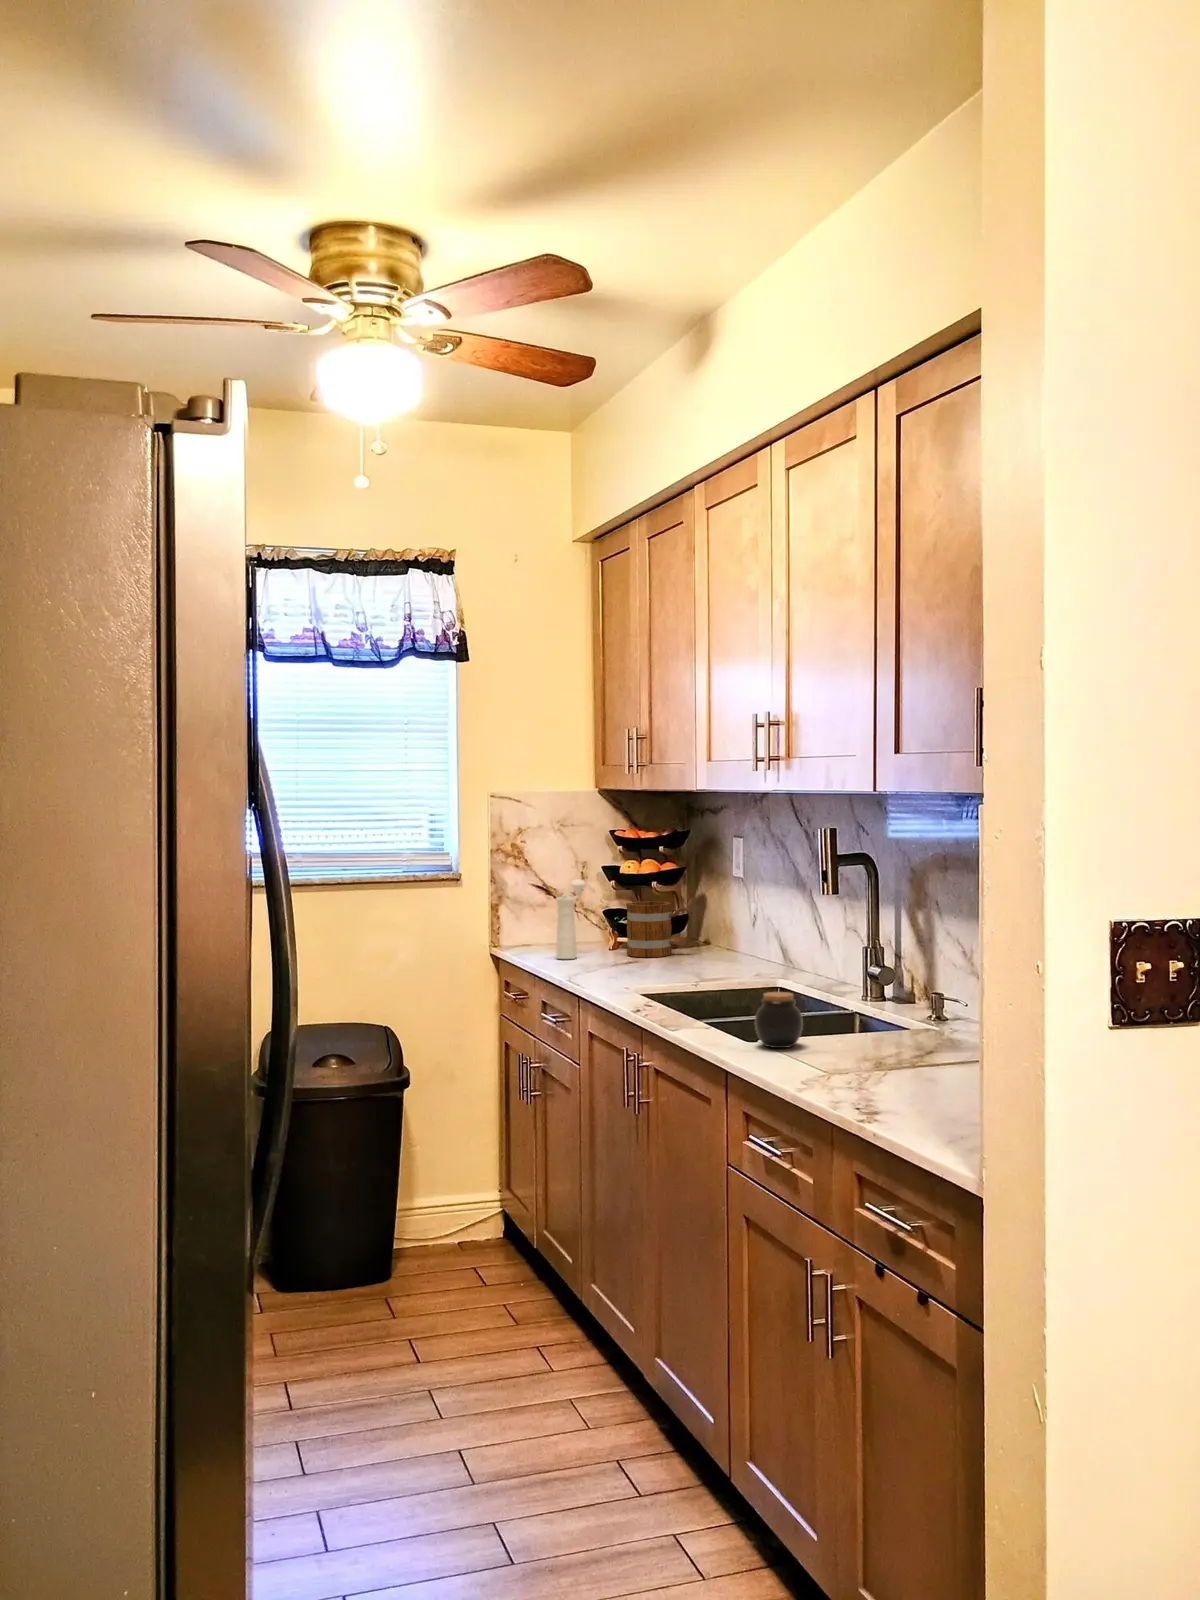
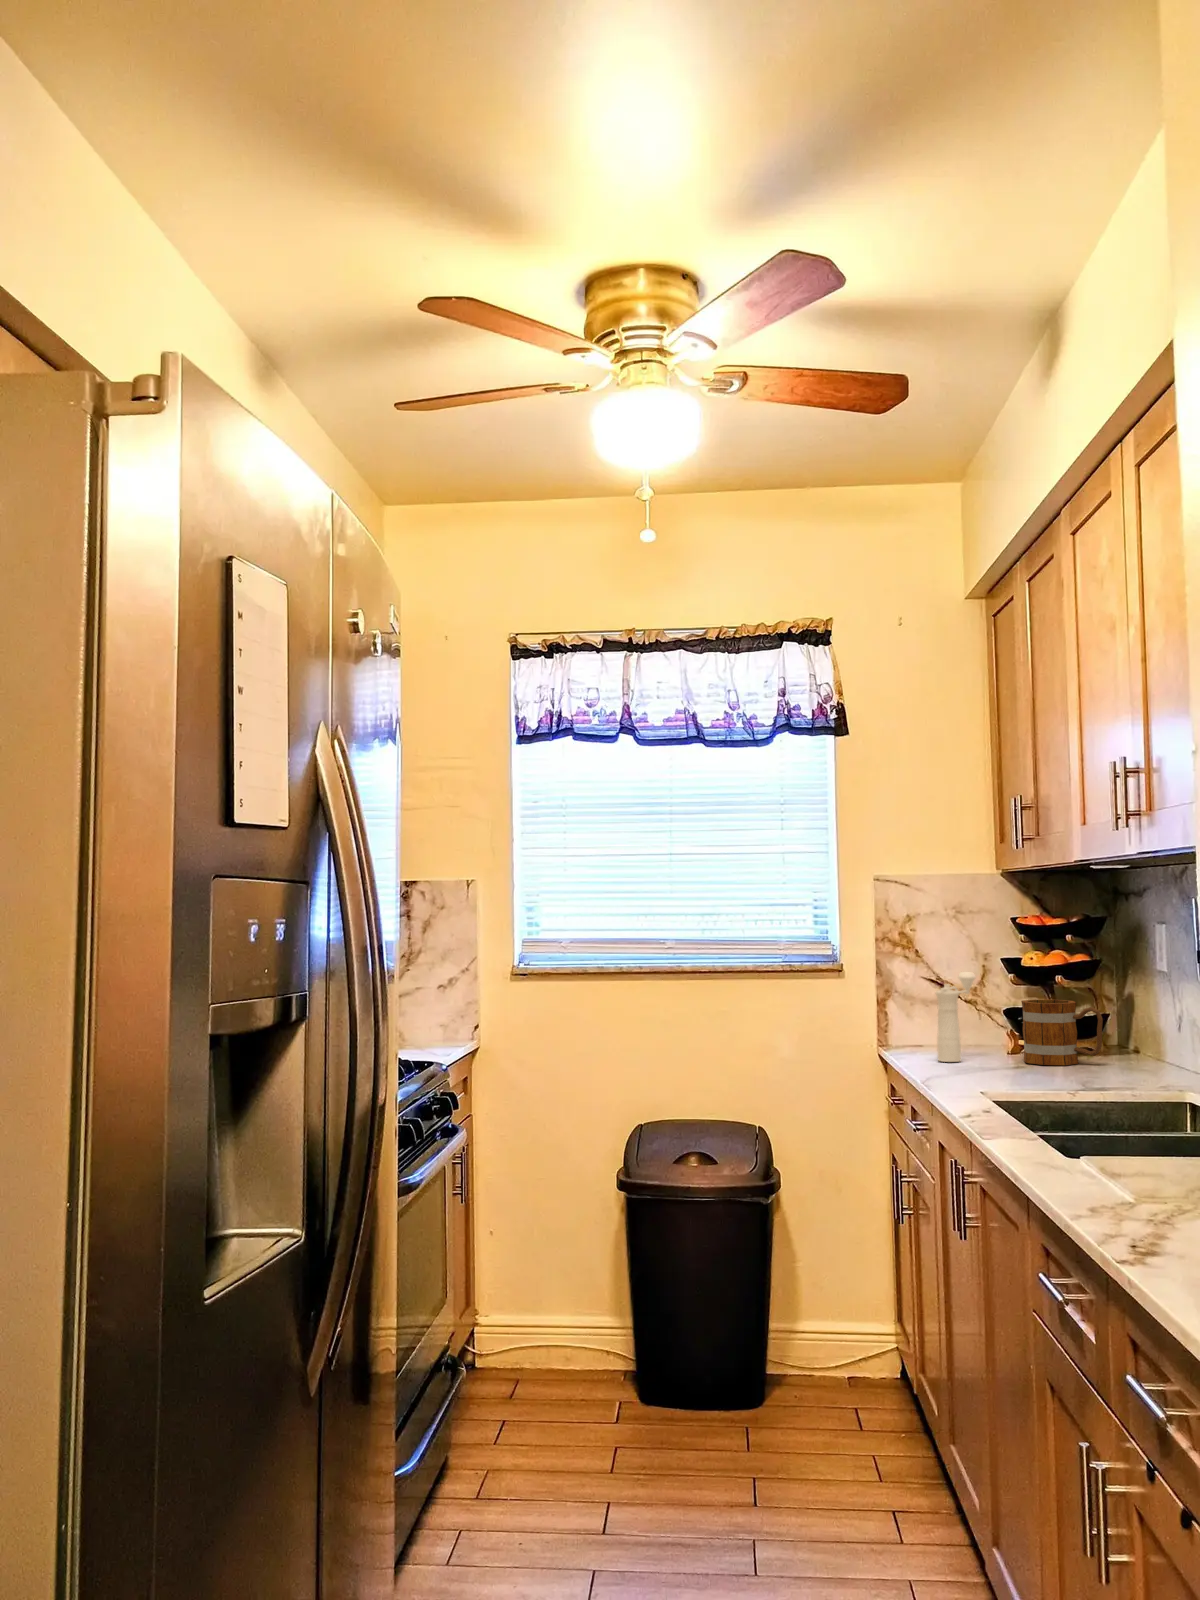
jar: present [755,992,803,1048] -> none [1076,1113,1145,1190]

